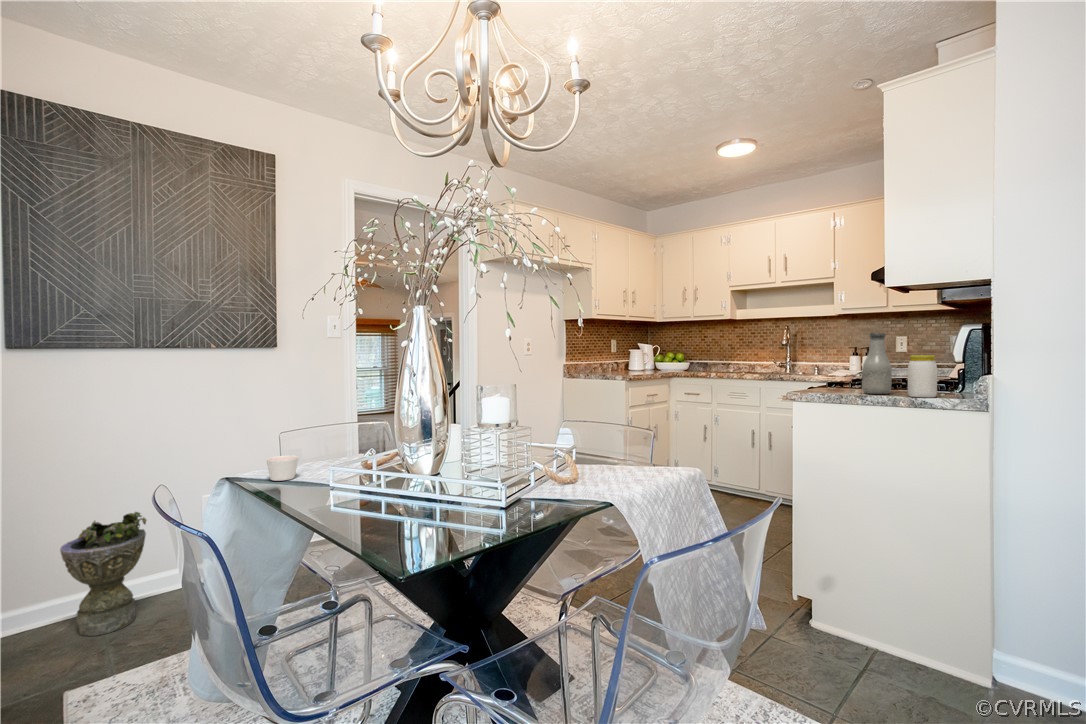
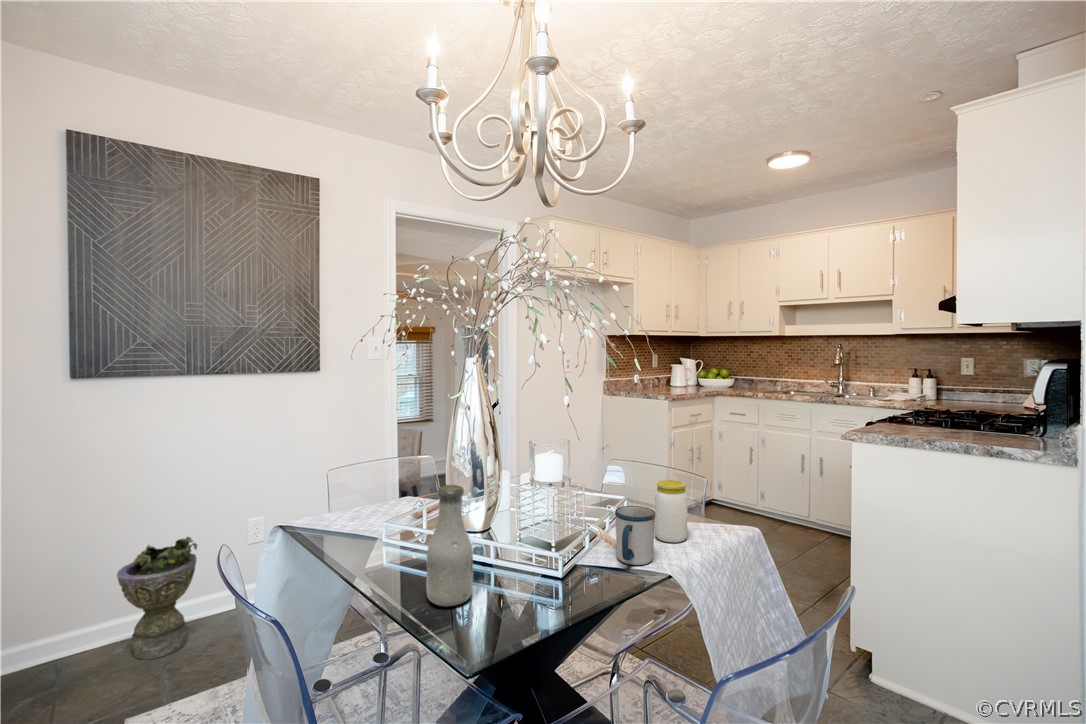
bottle: present [862,333,892,394] -> present [426,485,473,607]
jar: present [908,355,937,397] -> present [655,480,687,542]
mug: none [559,445,598,498] -> present [615,506,656,565]
candle: present [266,456,298,481] -> none [315,499,346,526]

